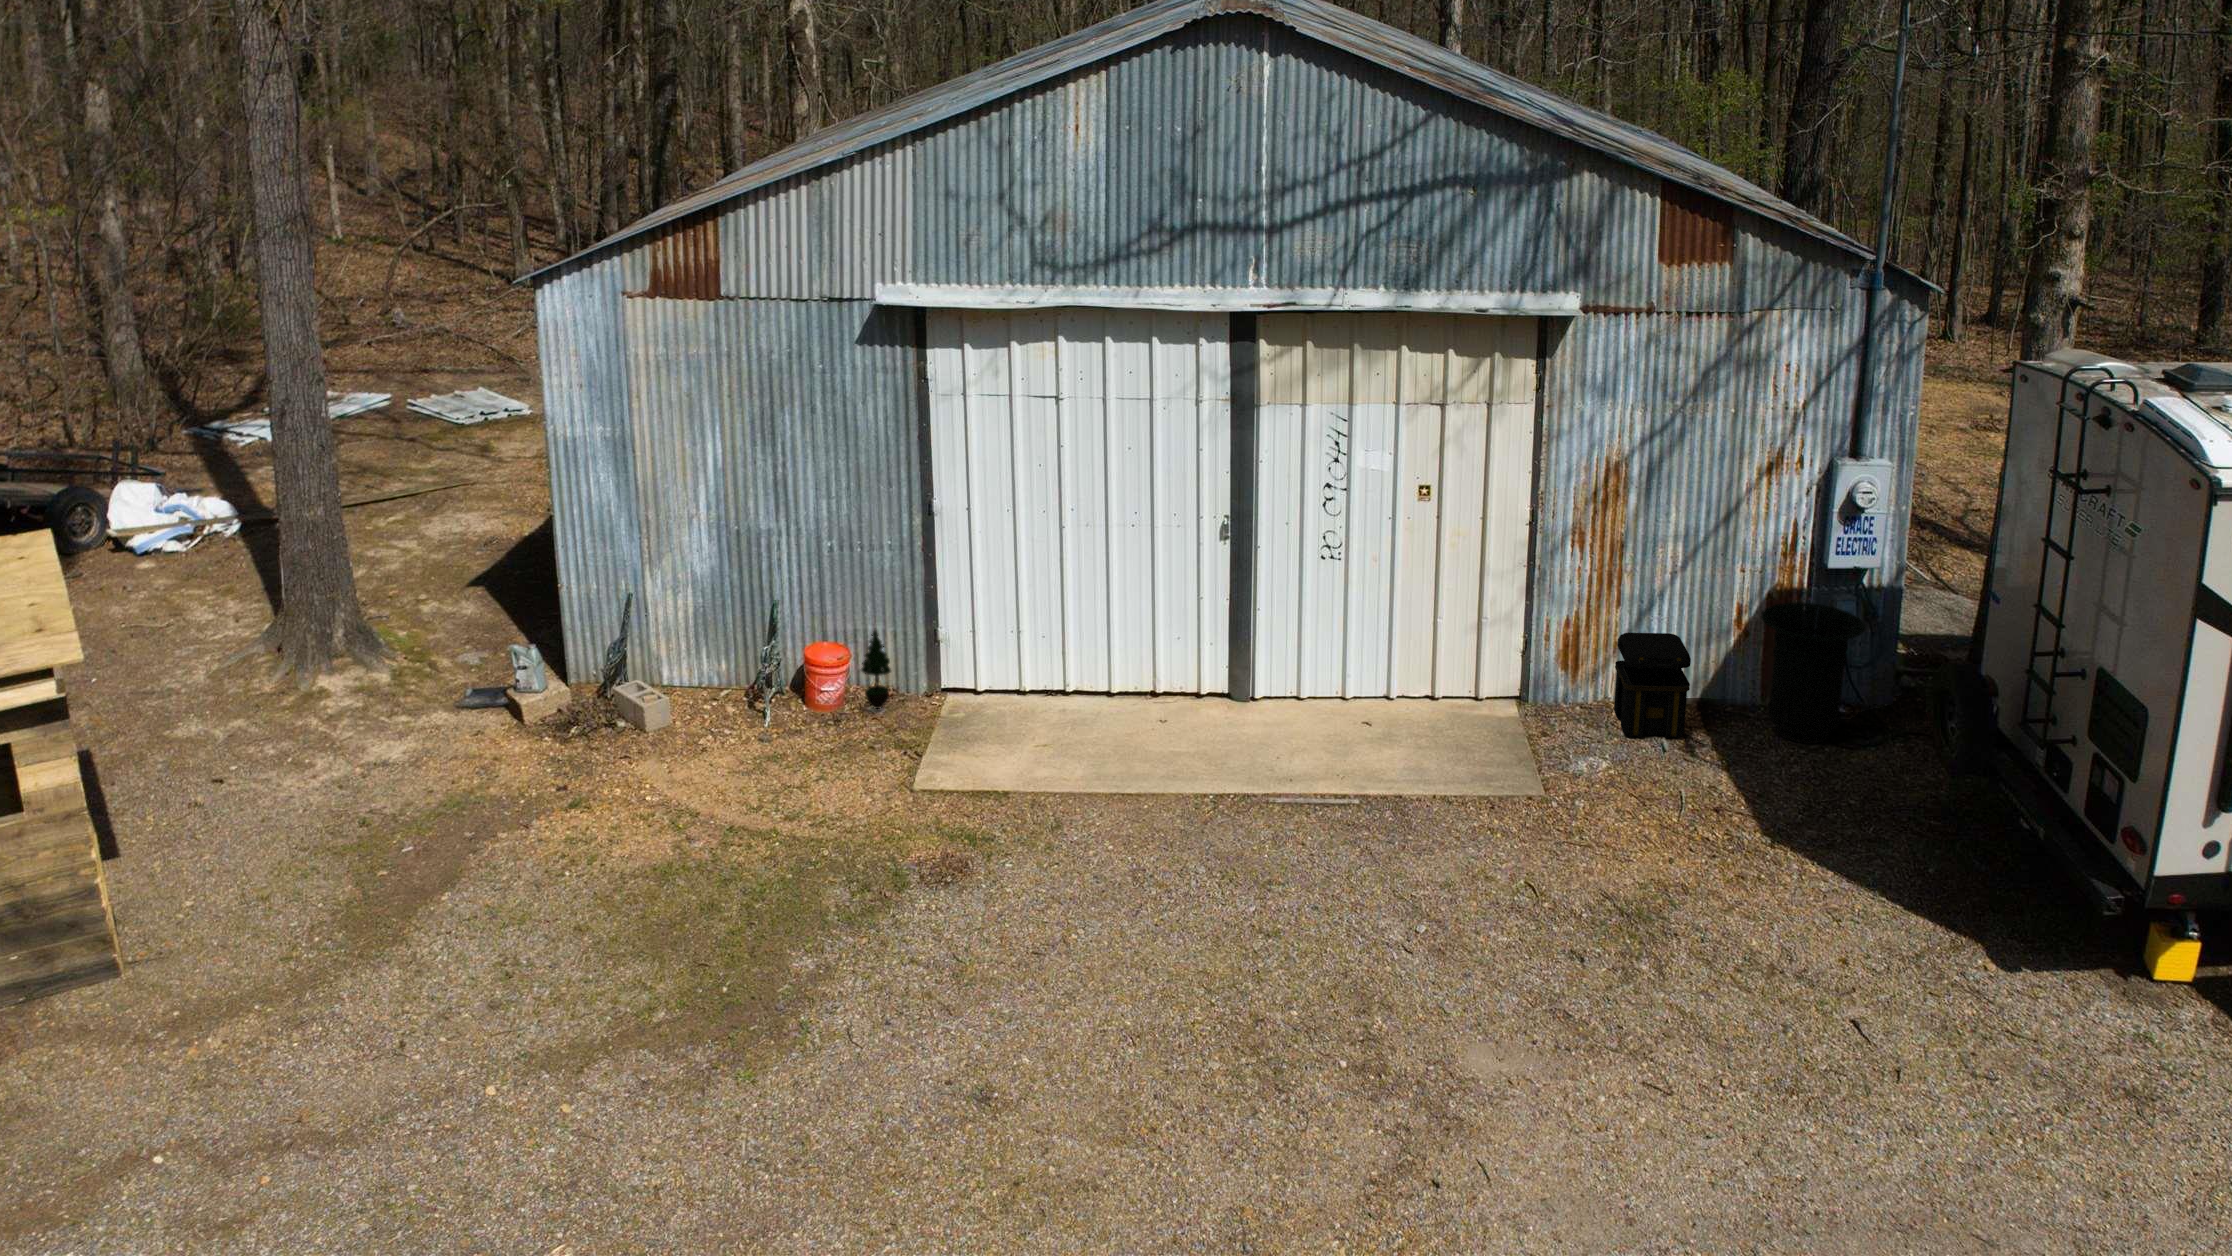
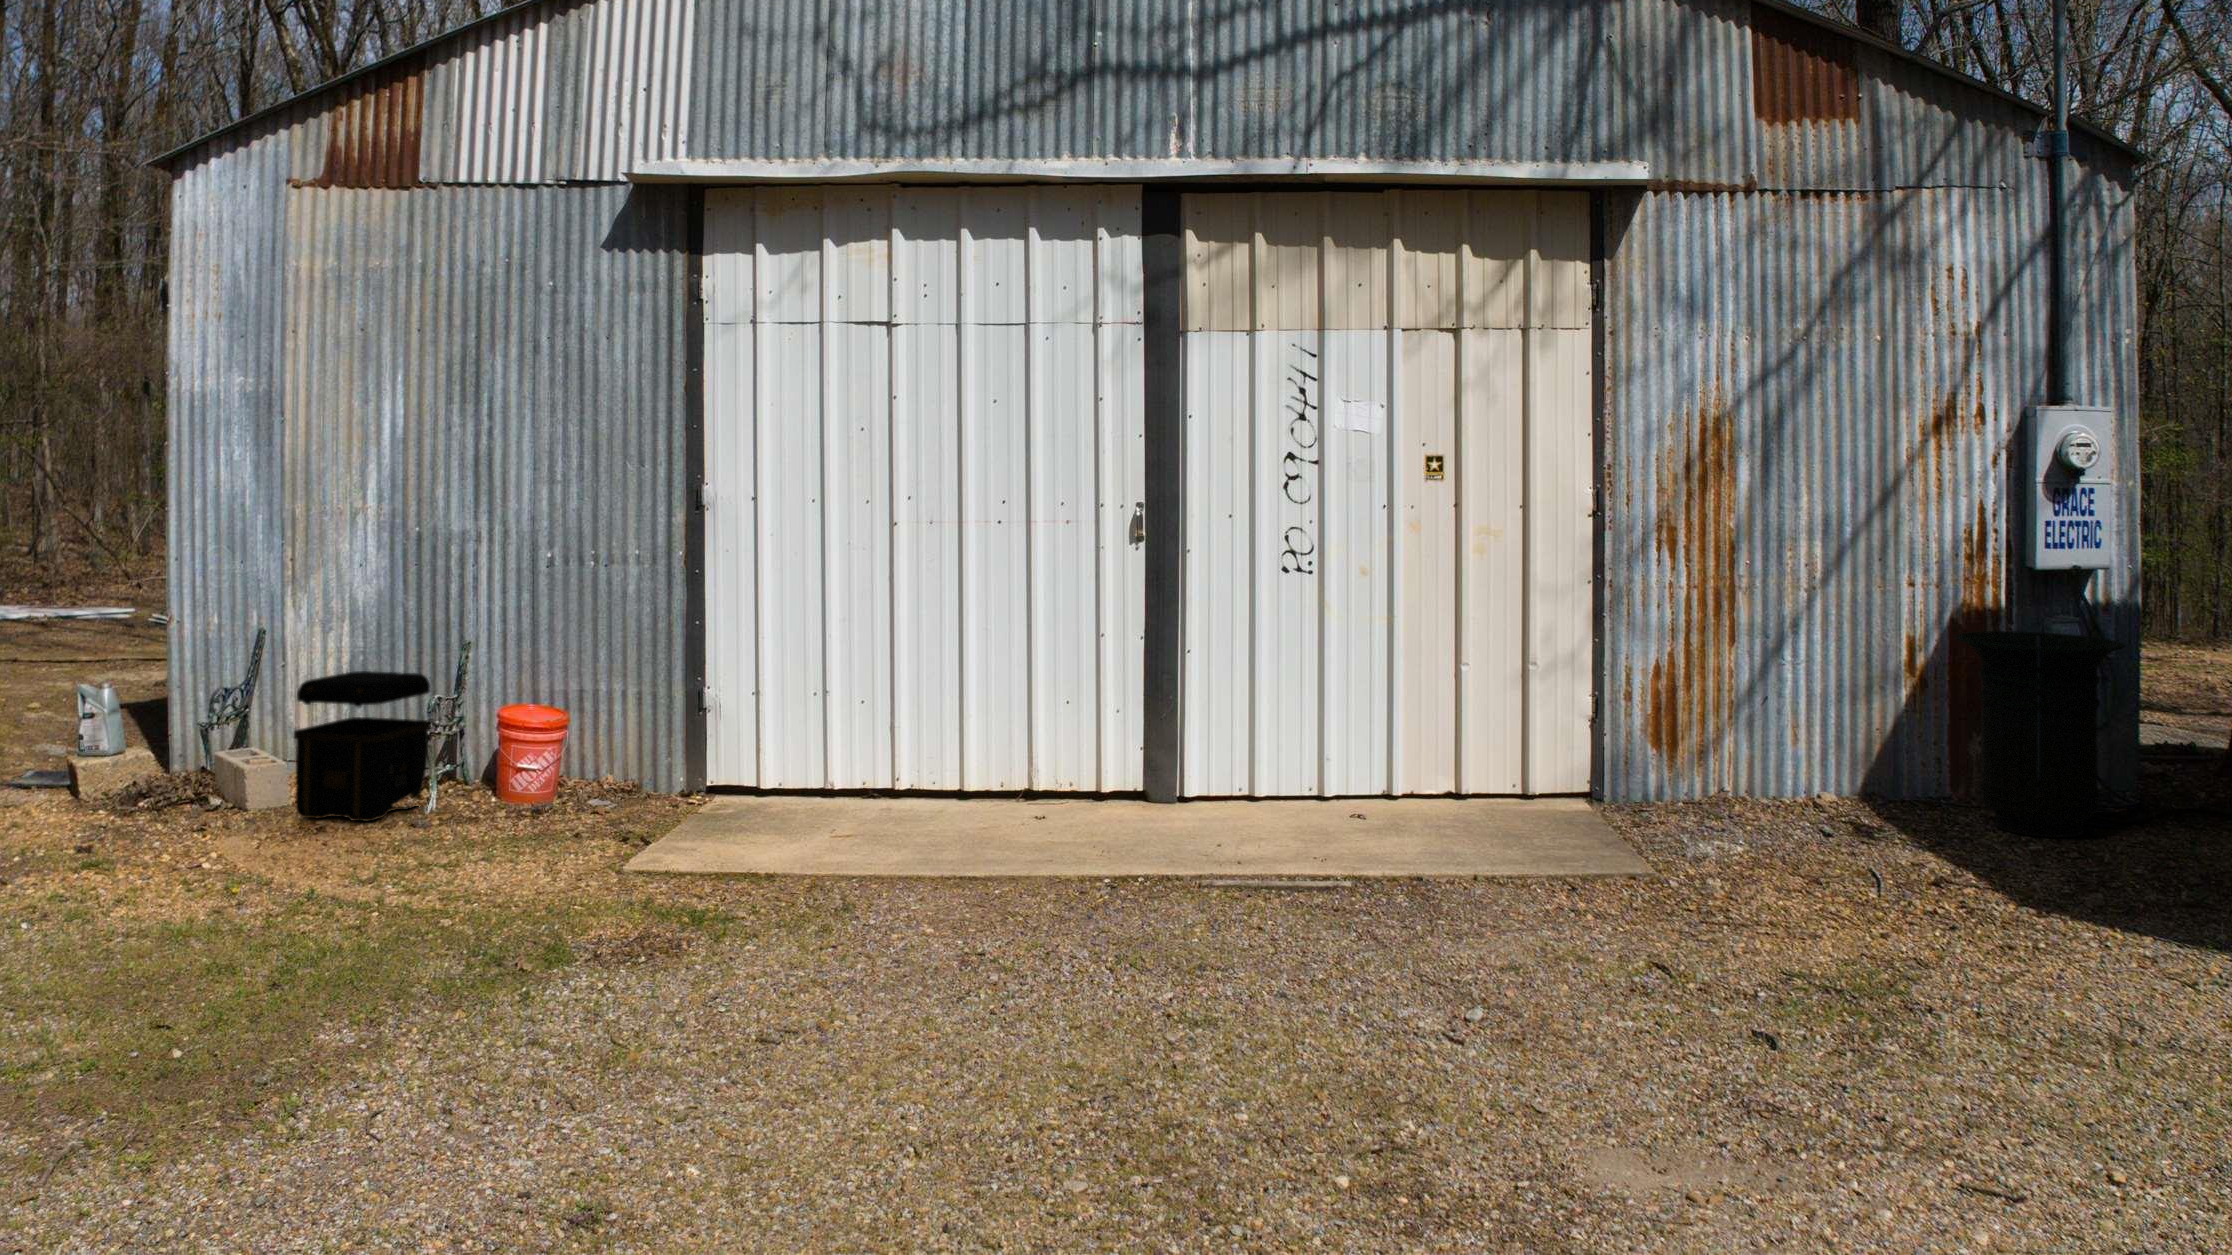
potted tree: present [861,630,891,709] -> none [578,675,628,810]
toolbox: present [1614,633,1691,738] -> present [294,671,431,821]

